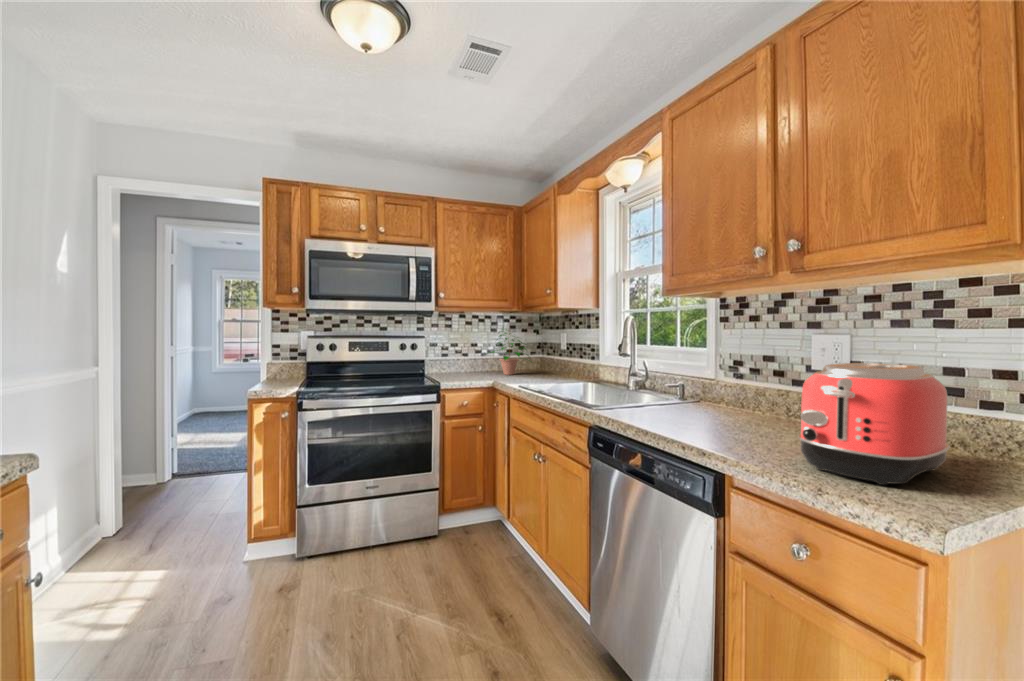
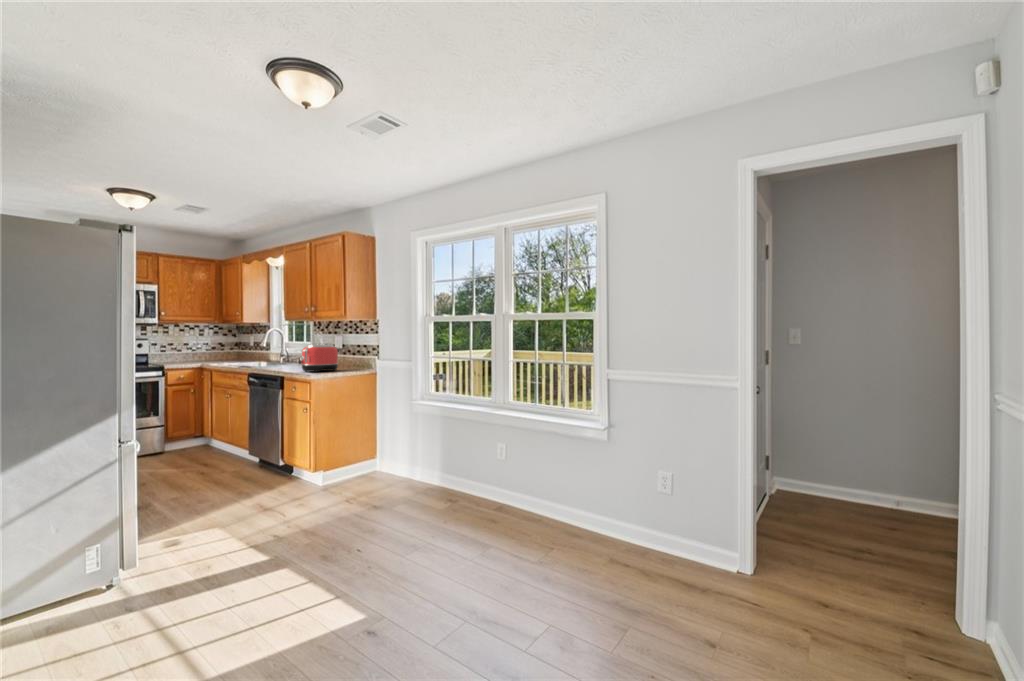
potted plant: present [492,333,530,375] -> none [195,334,231,362]

